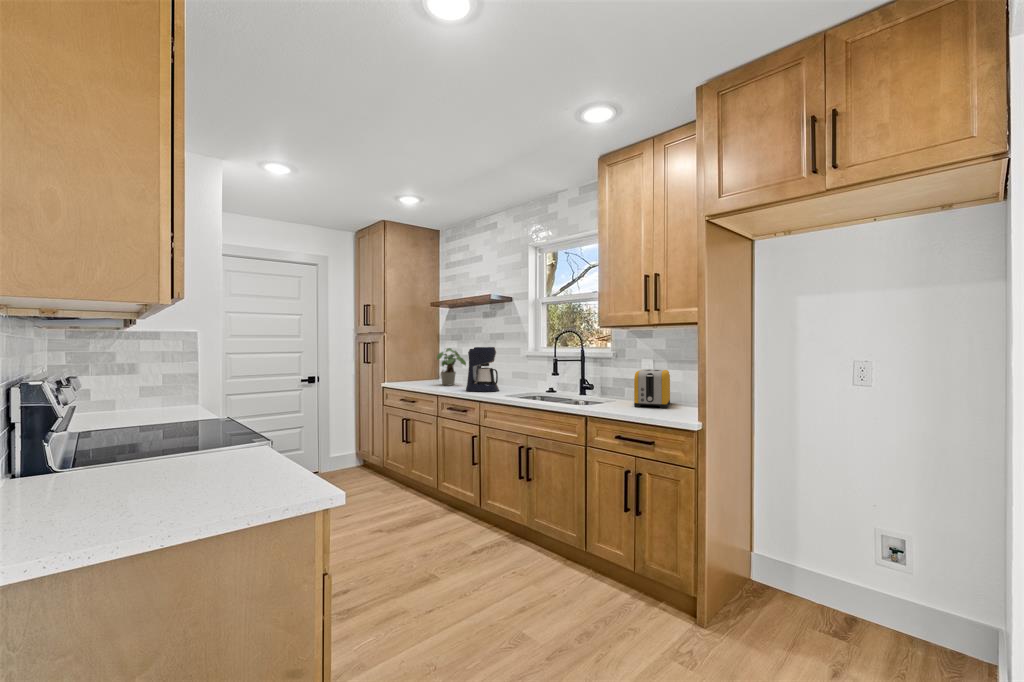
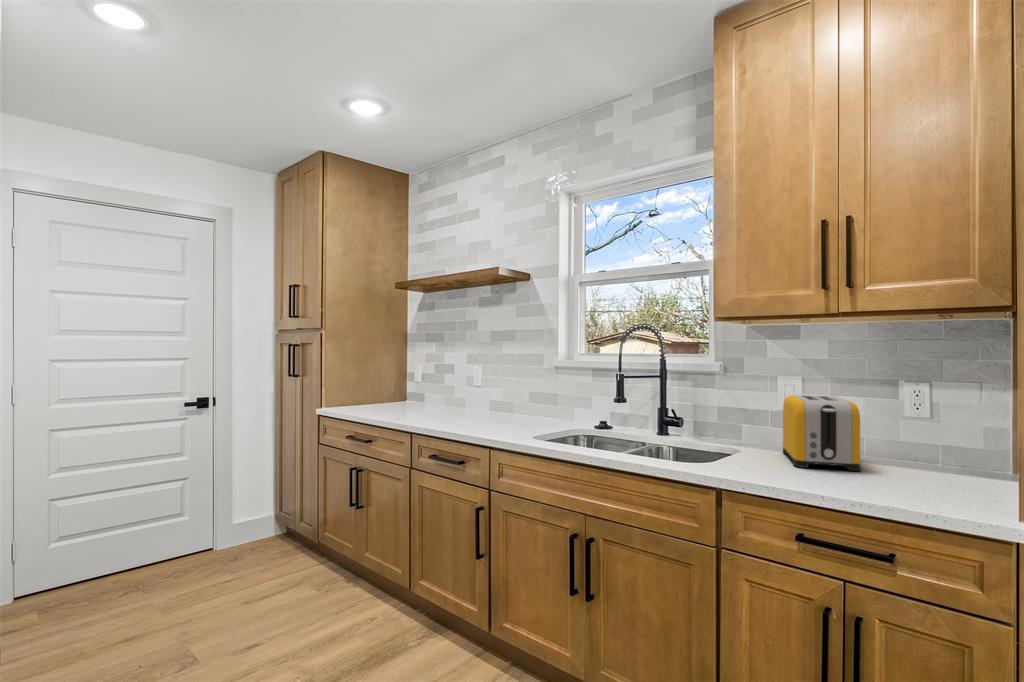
coffee maker: present [466,347,499,392] -> none [459,353,514,428]
potted plant: present [437,348,466,385] -> none [407,354,455,413]

